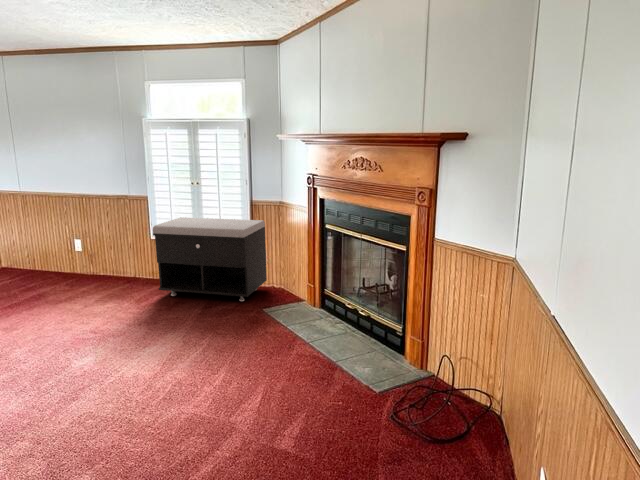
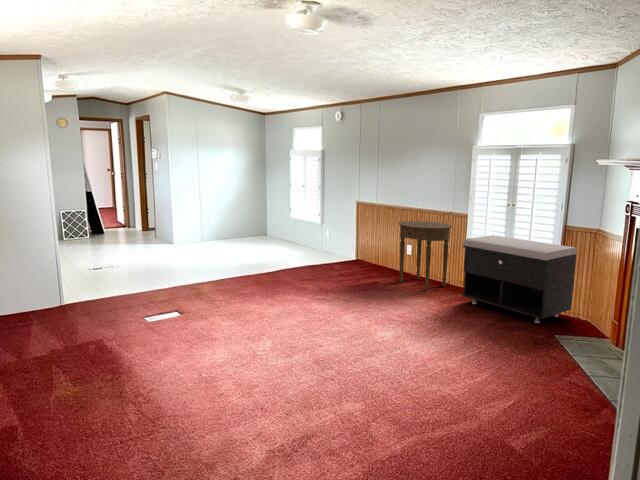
side table: none [61,210,133,292] -> present [399,221,452,290]

